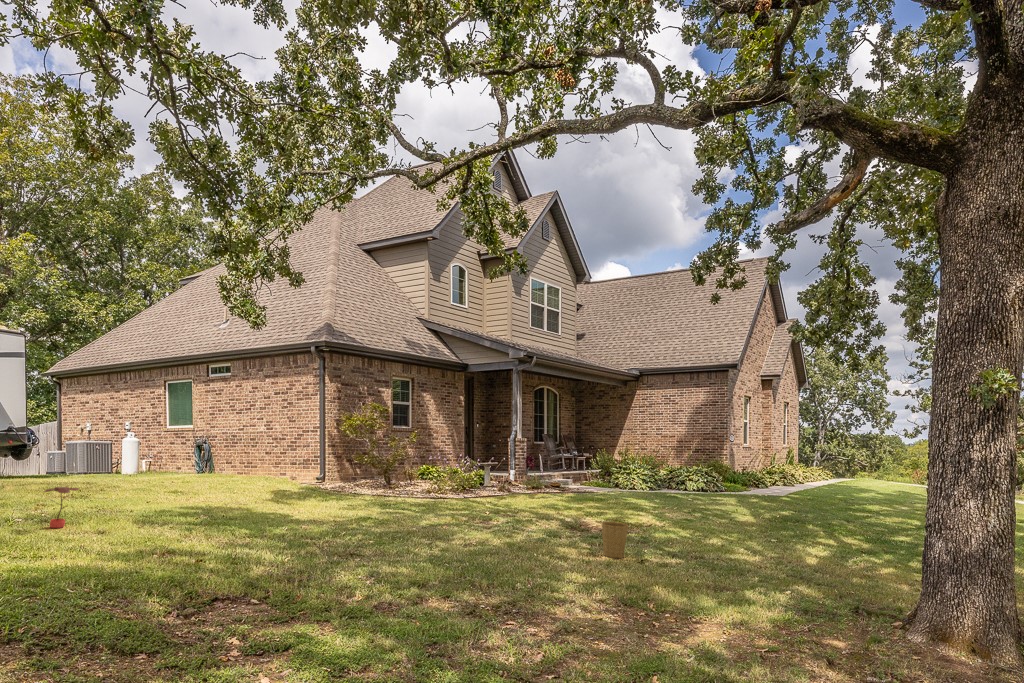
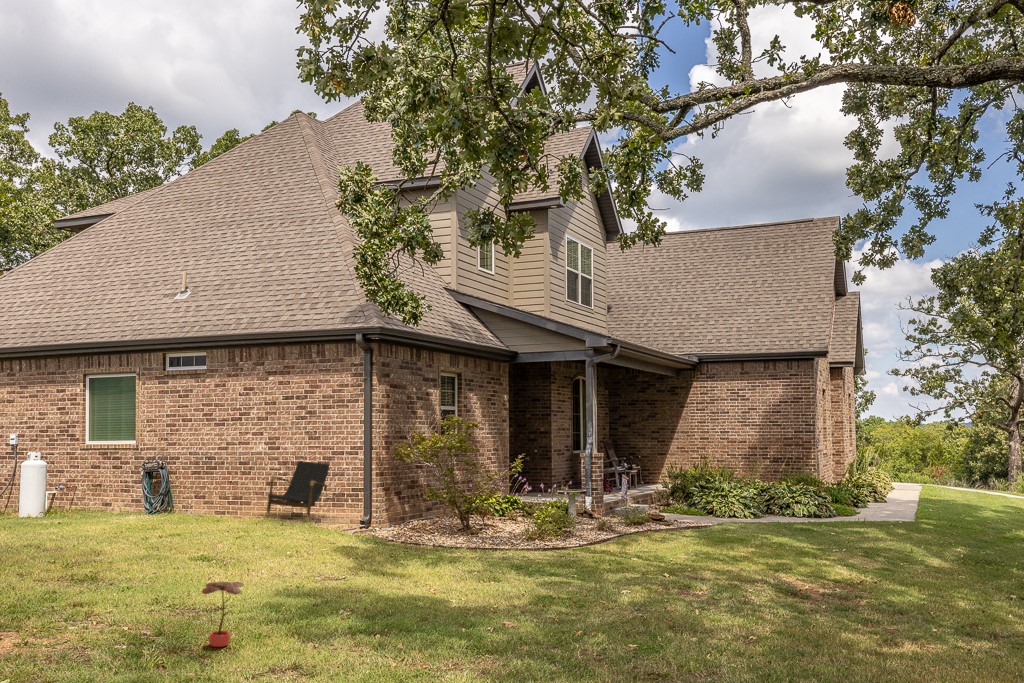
lounge chair: none [252,437,301,479] -> present [267,461,329,522]
basket: present [602,519,628,558] -> none [935,587,974,643]

